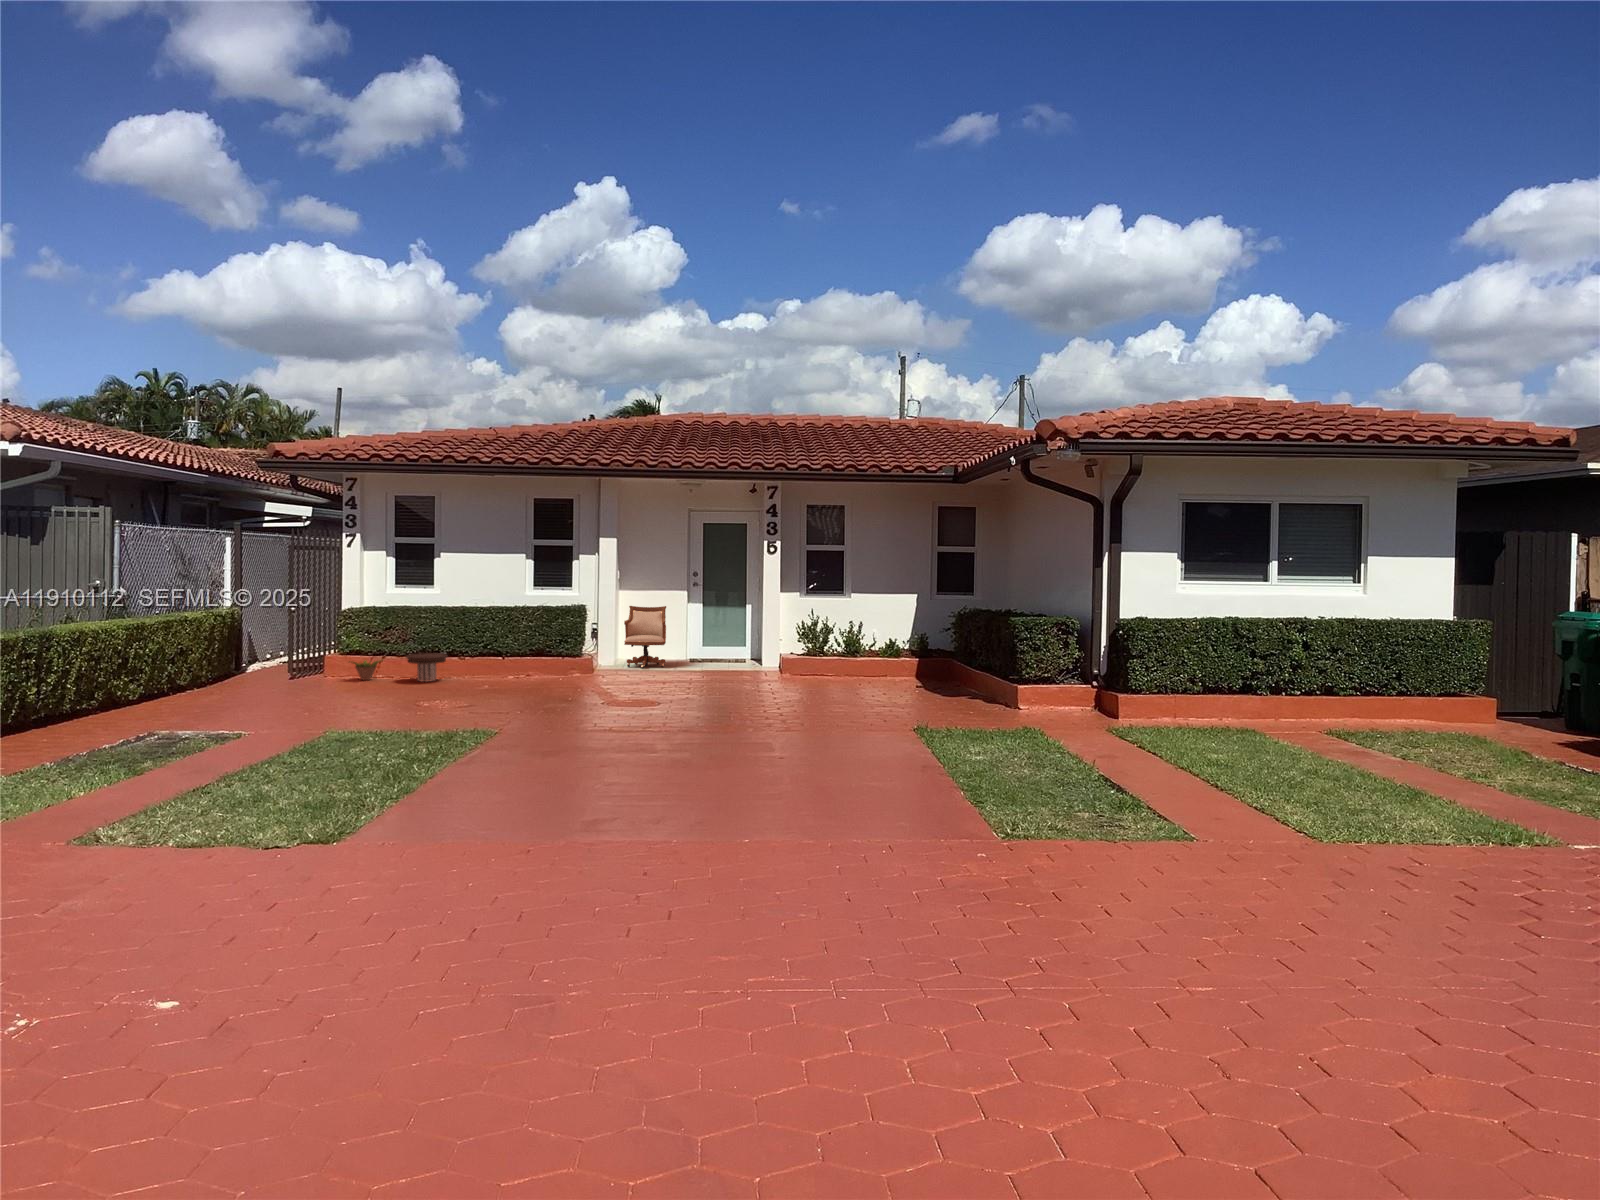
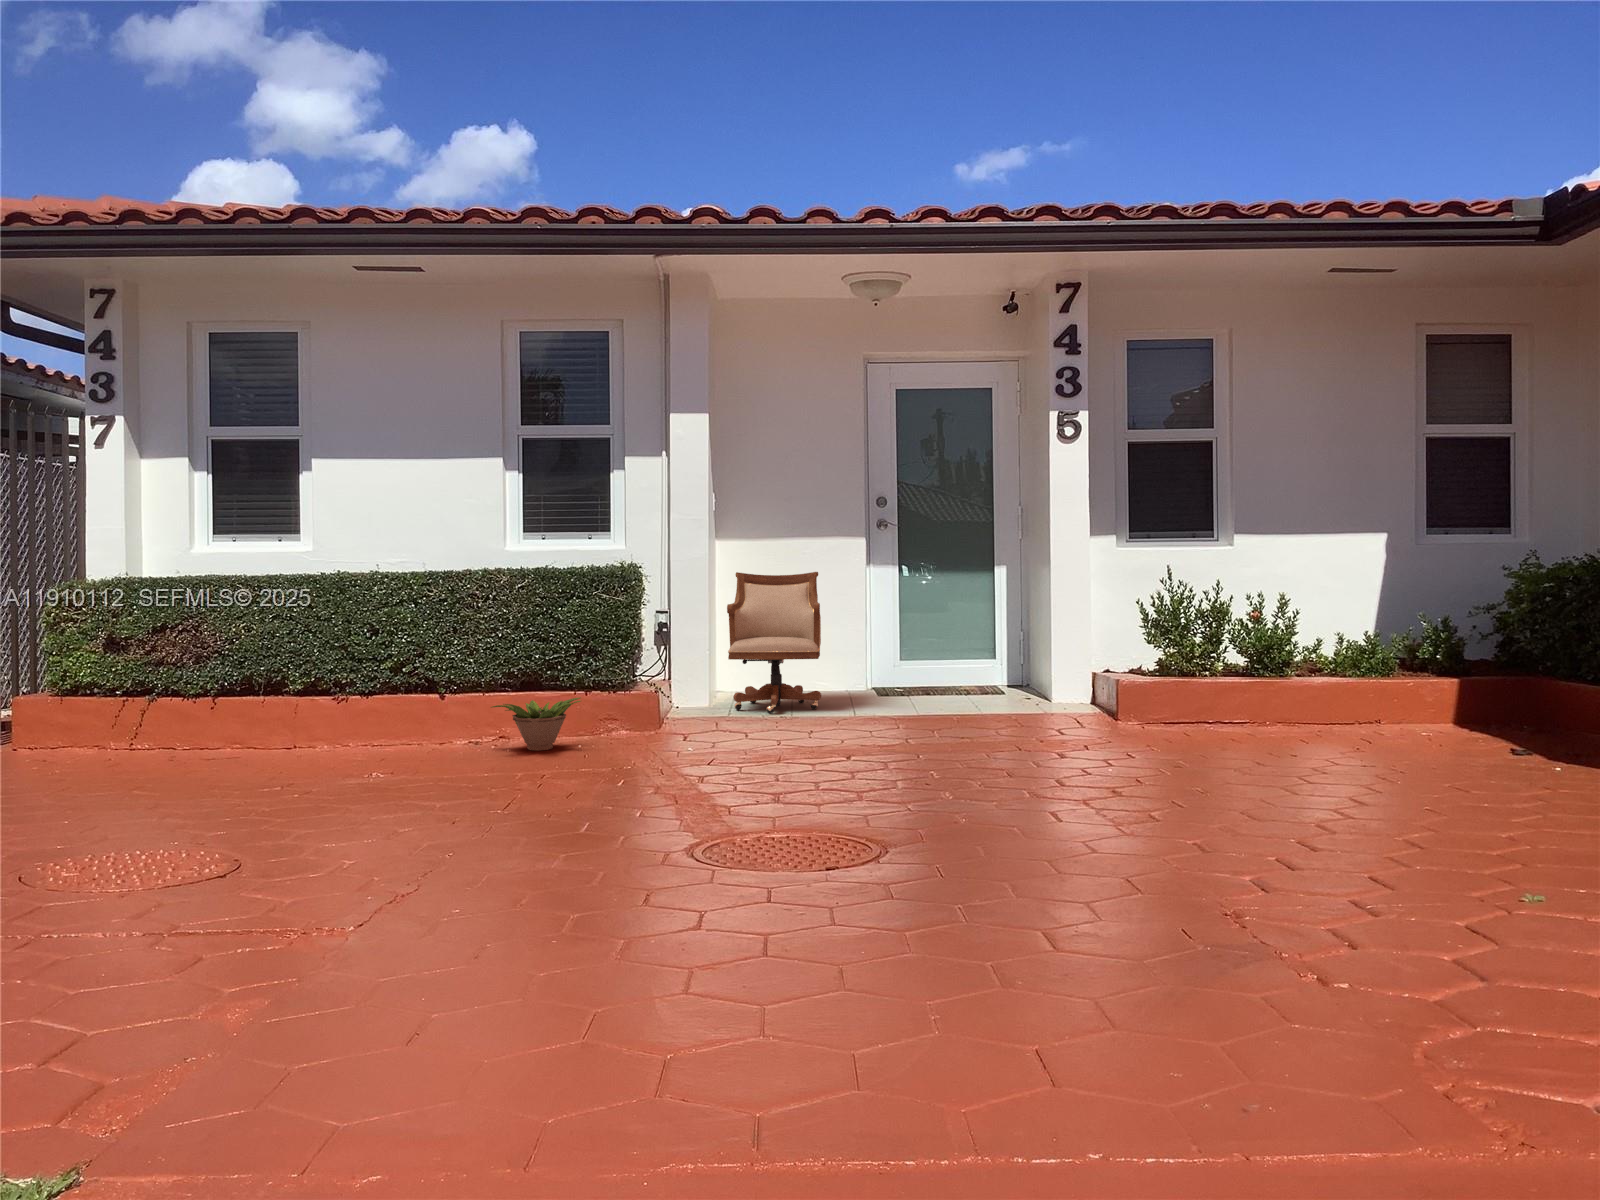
side table: present [406,653,448,682] -> none [192,687,301,758]
decorative plant: present [353,661,380,680] -> present [491,697,581,750]

